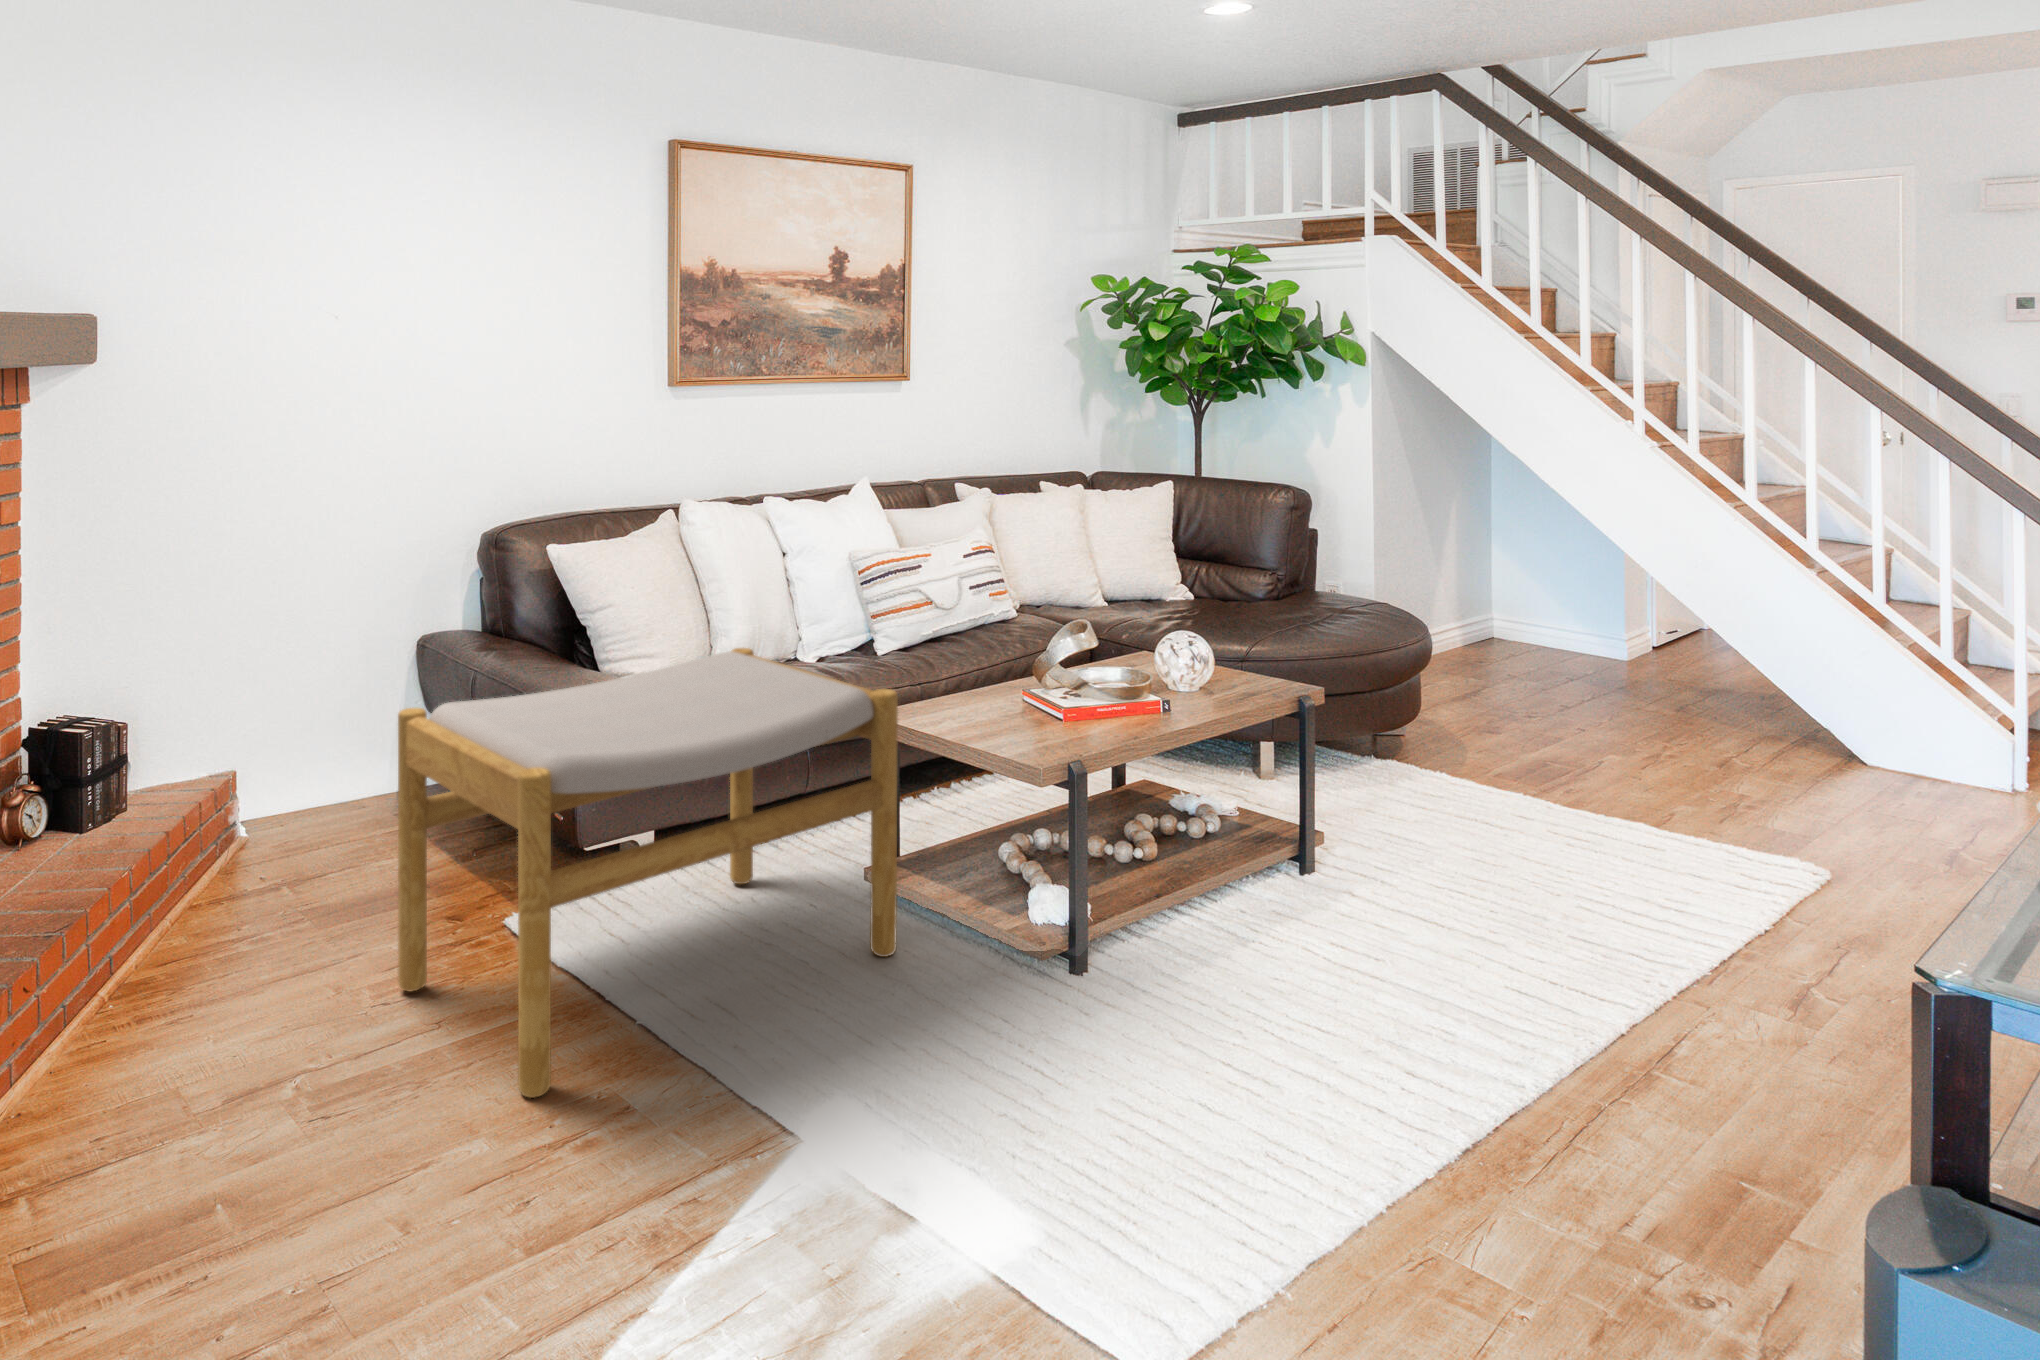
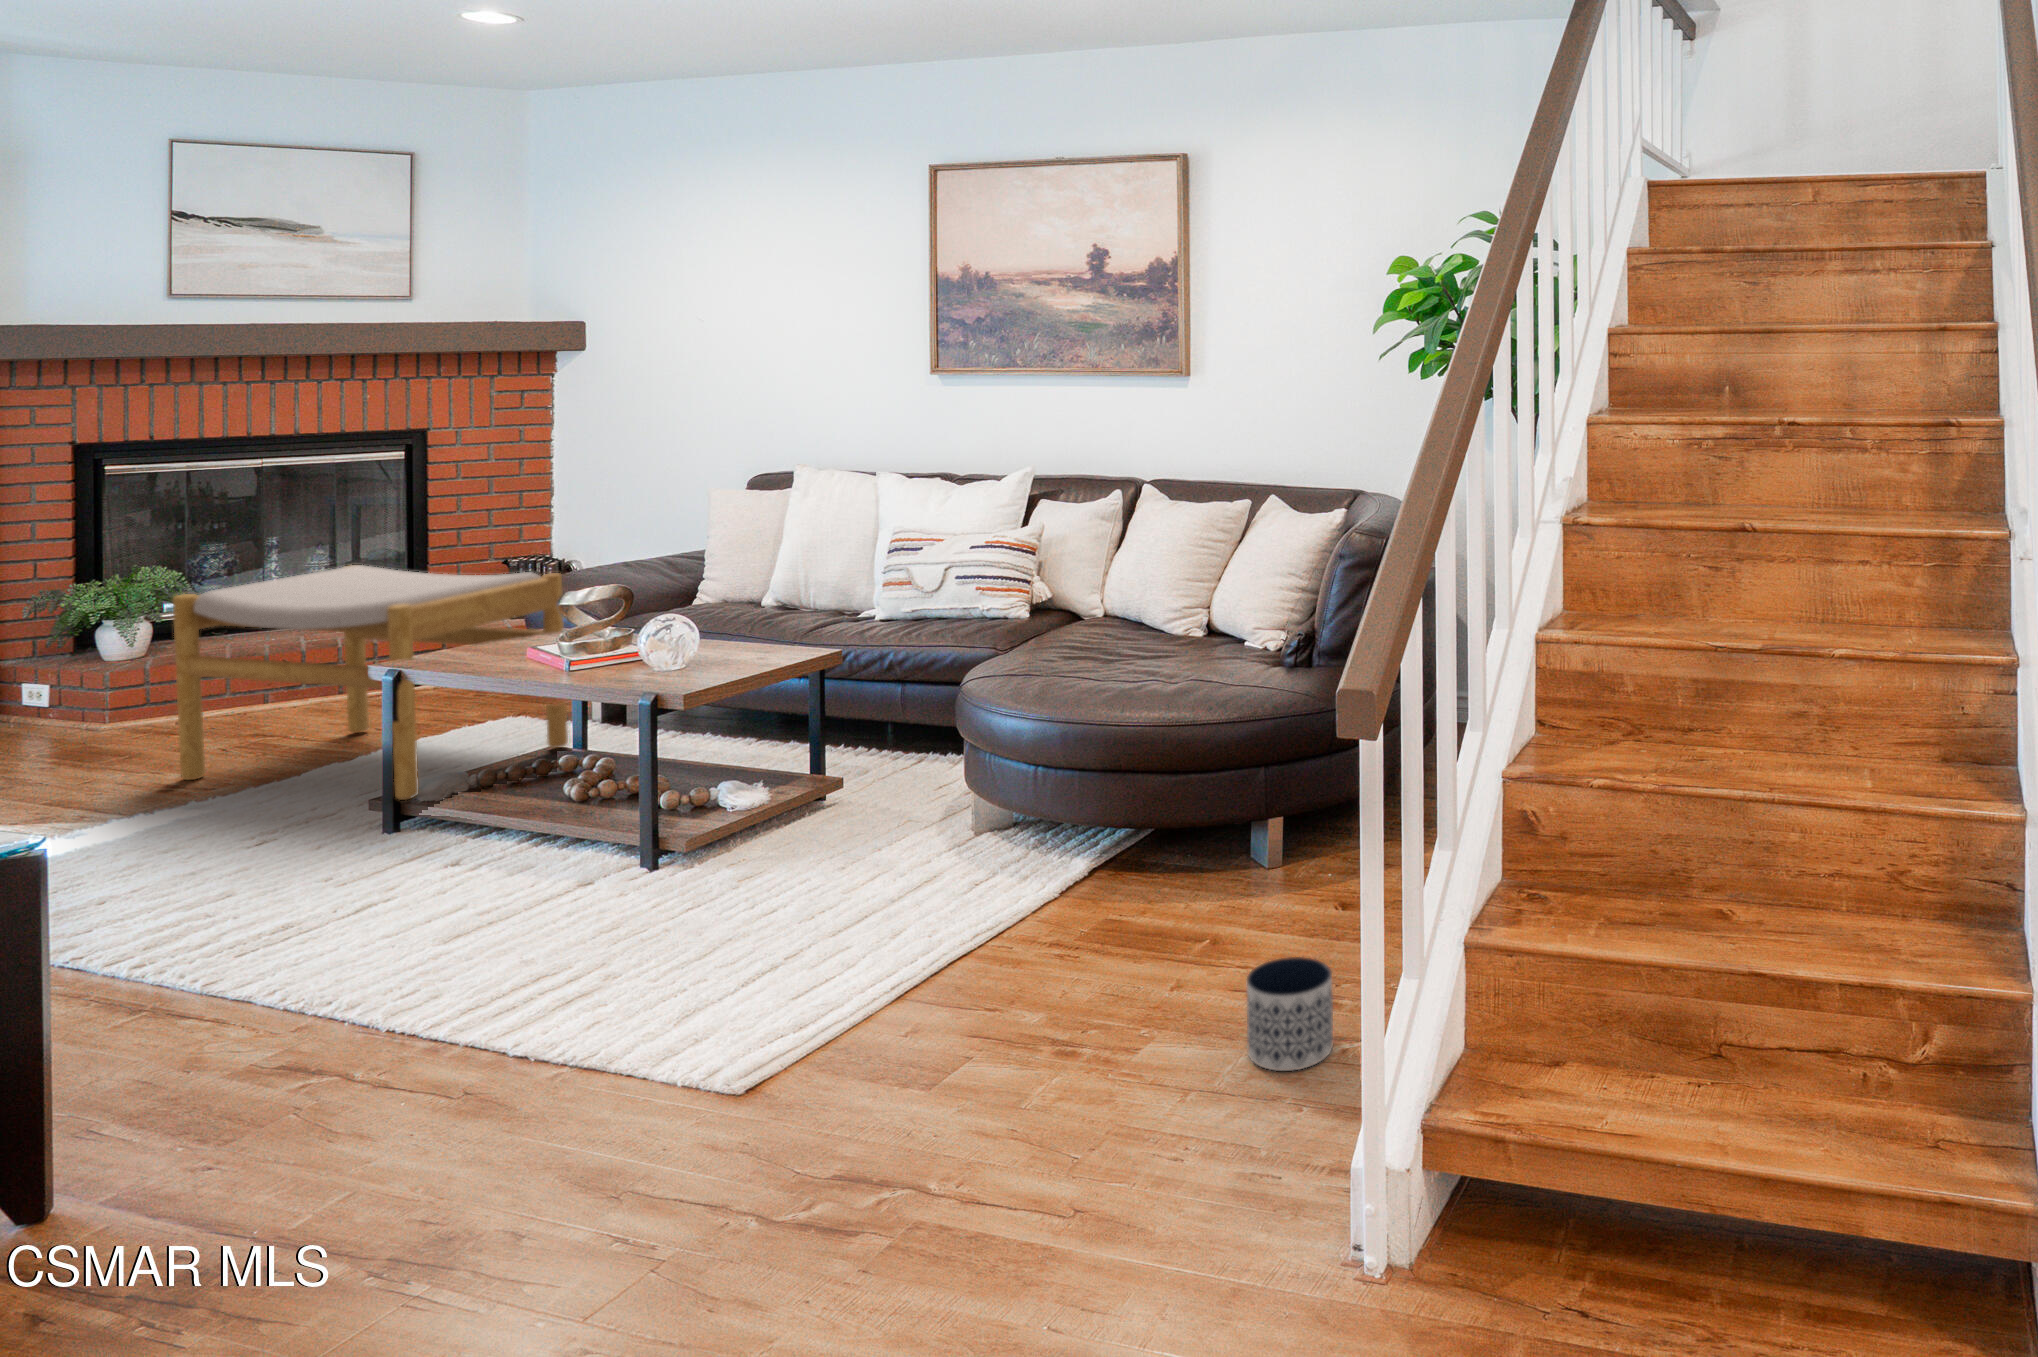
planter: none [1737,702,1797,760] -> present [1246,957,1333,1071]

